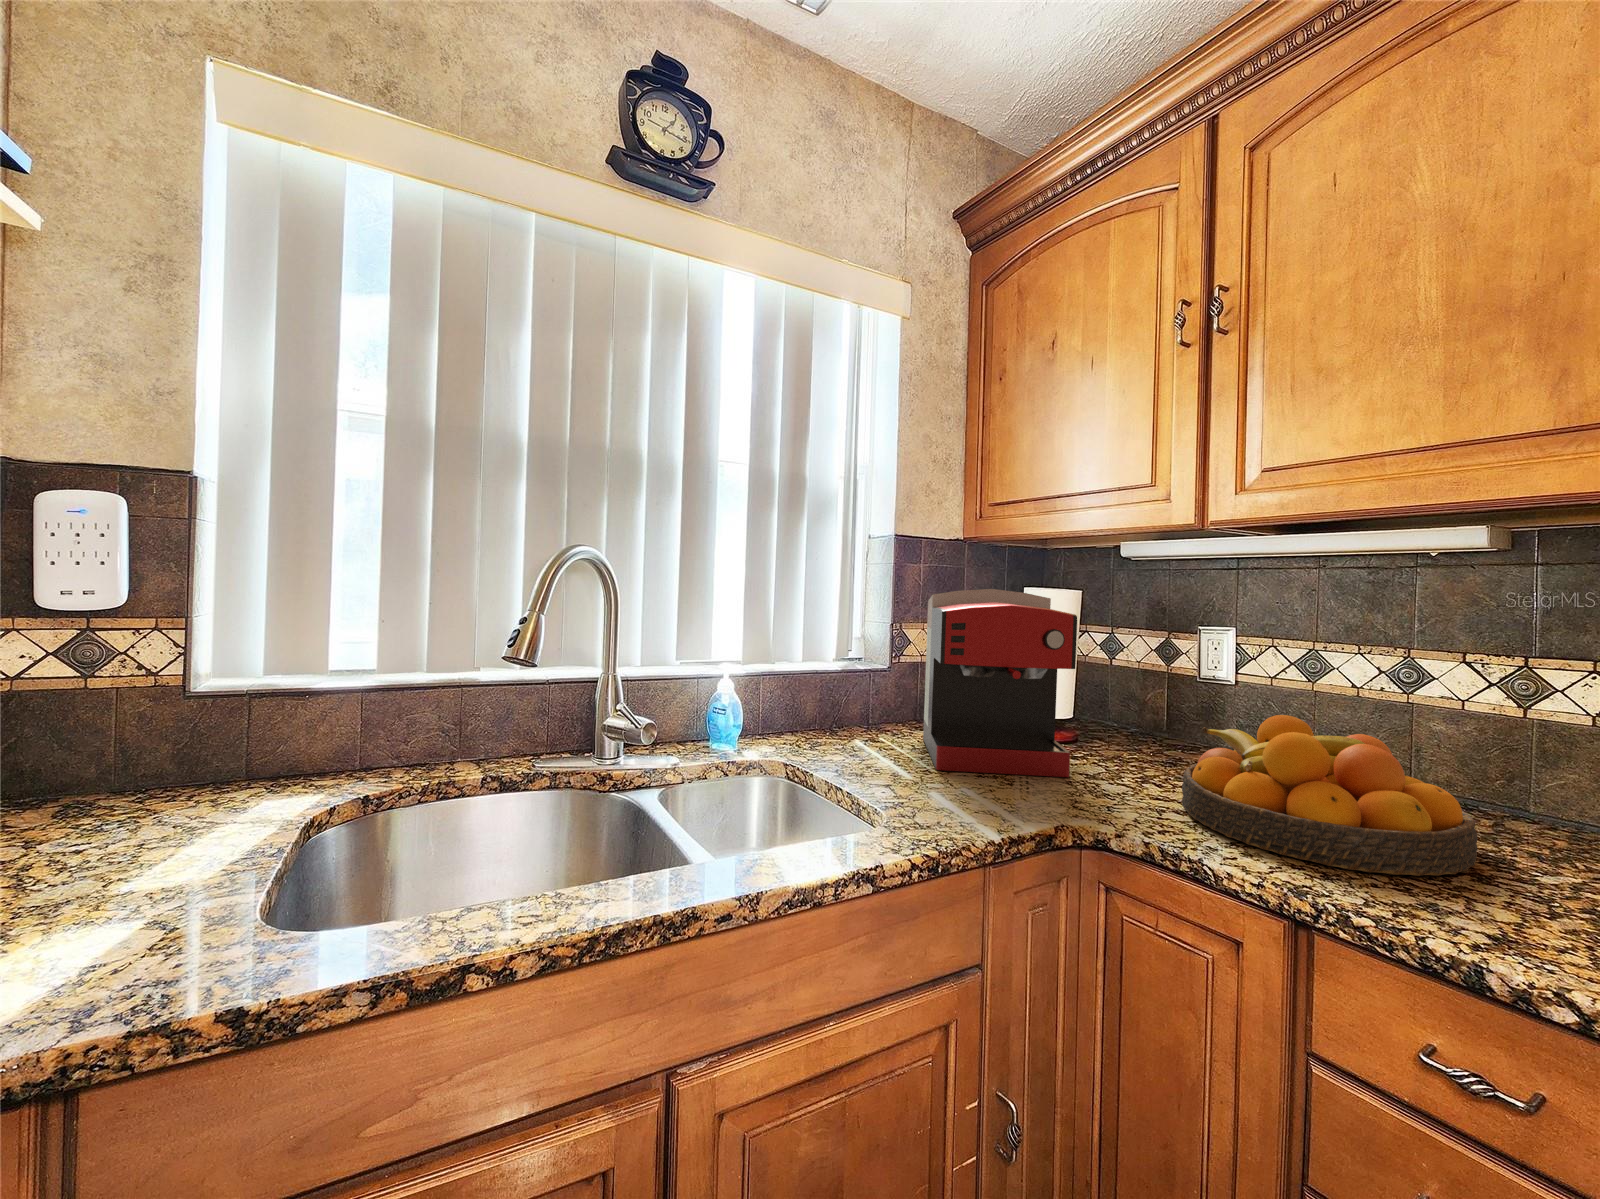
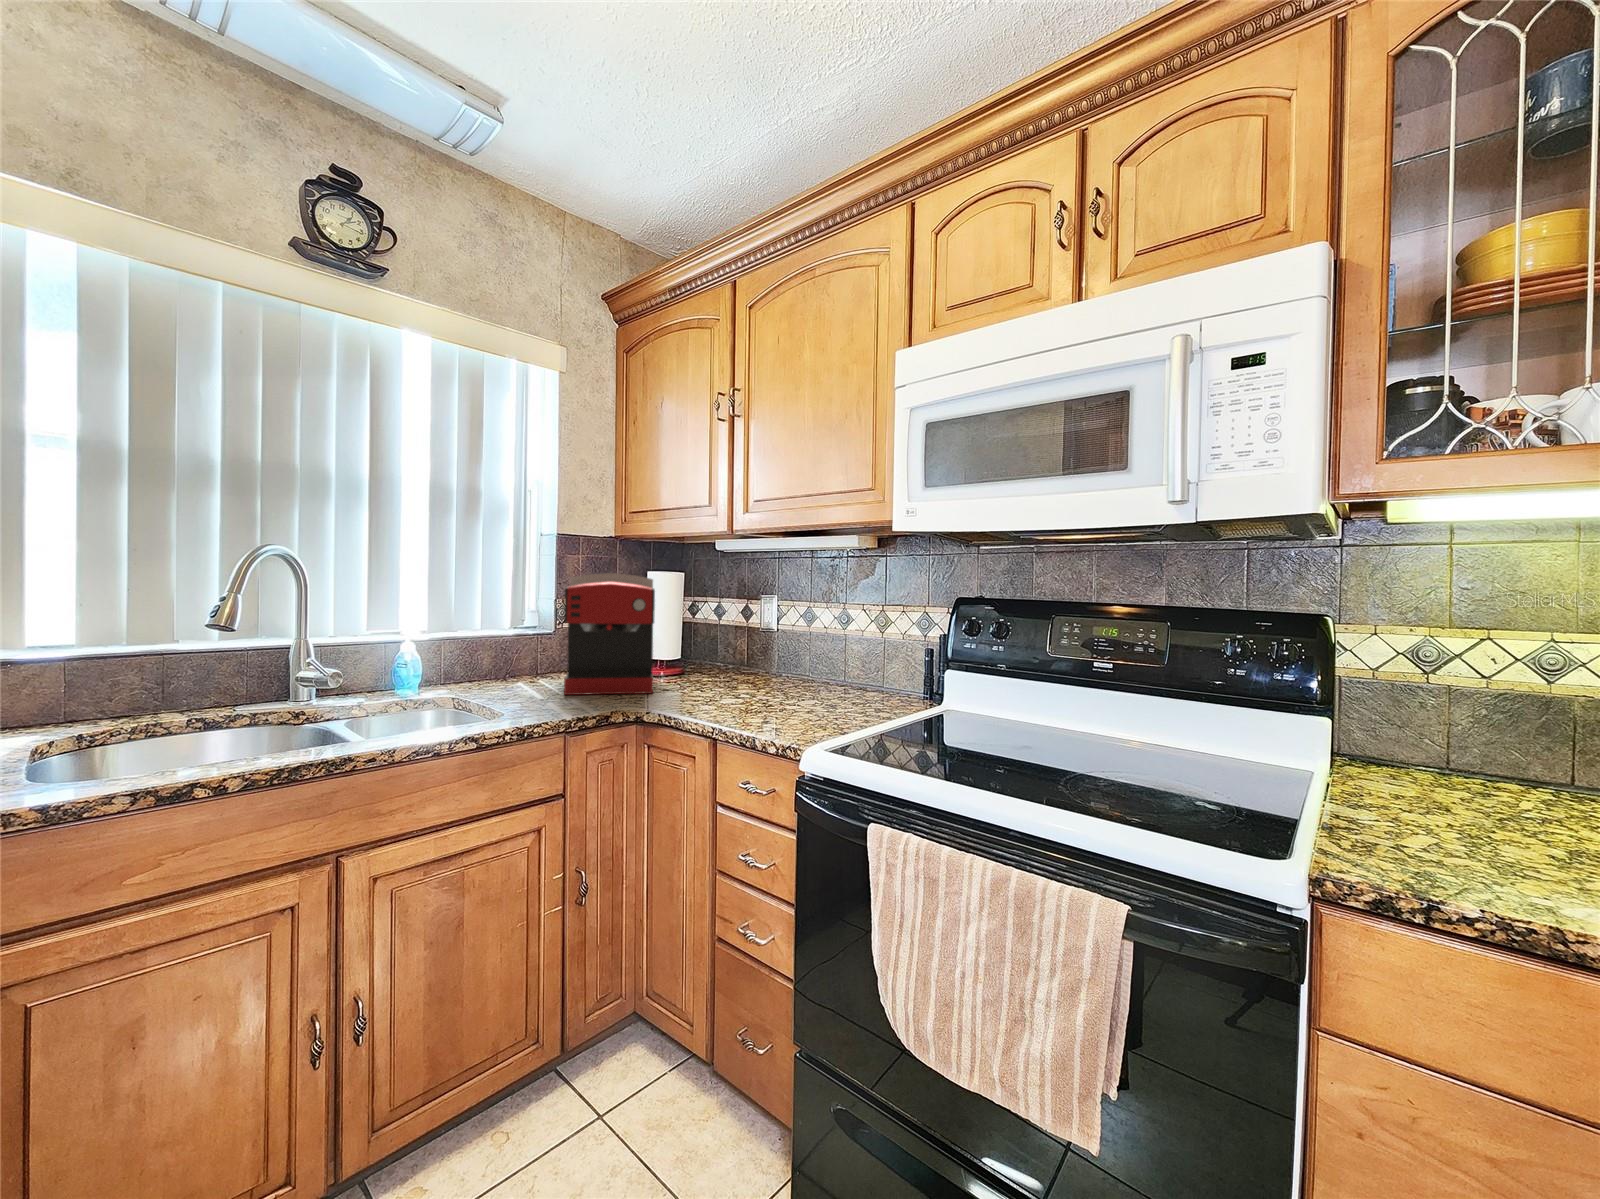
fruit bowl: present [1182,715,1478,876] -> none [700,644,829,717]

